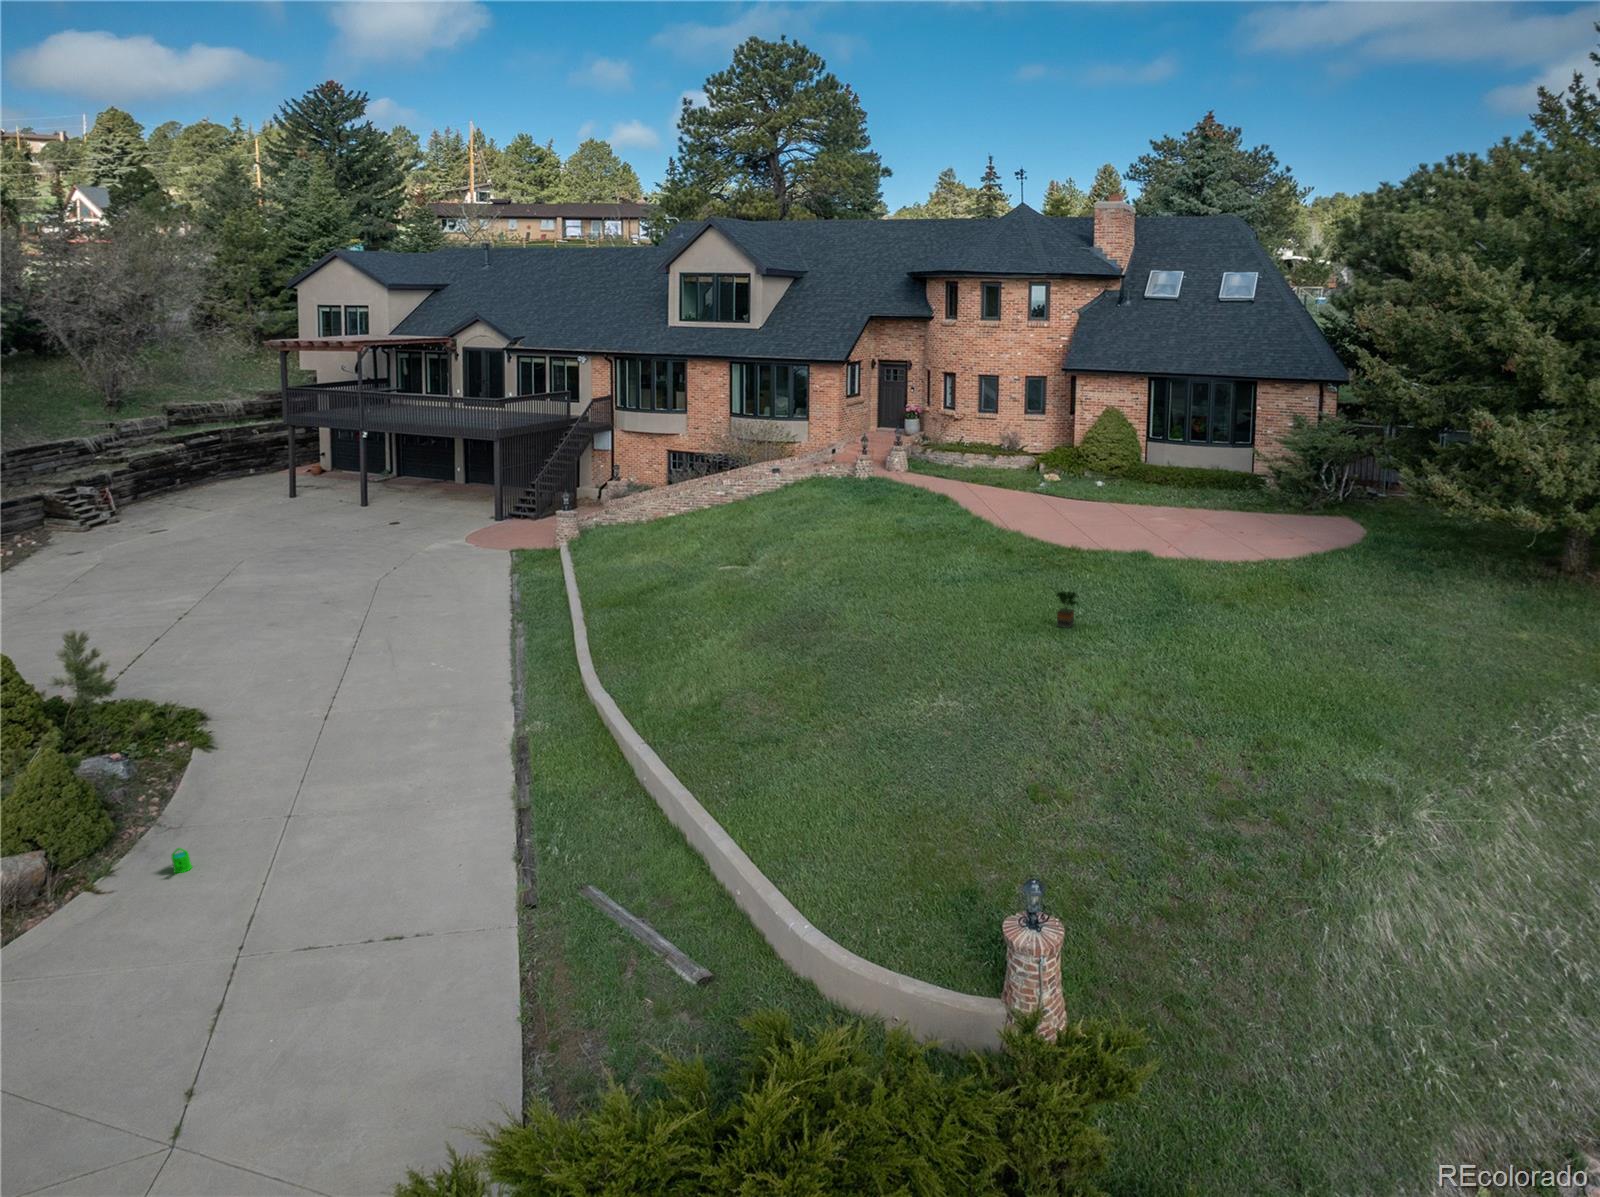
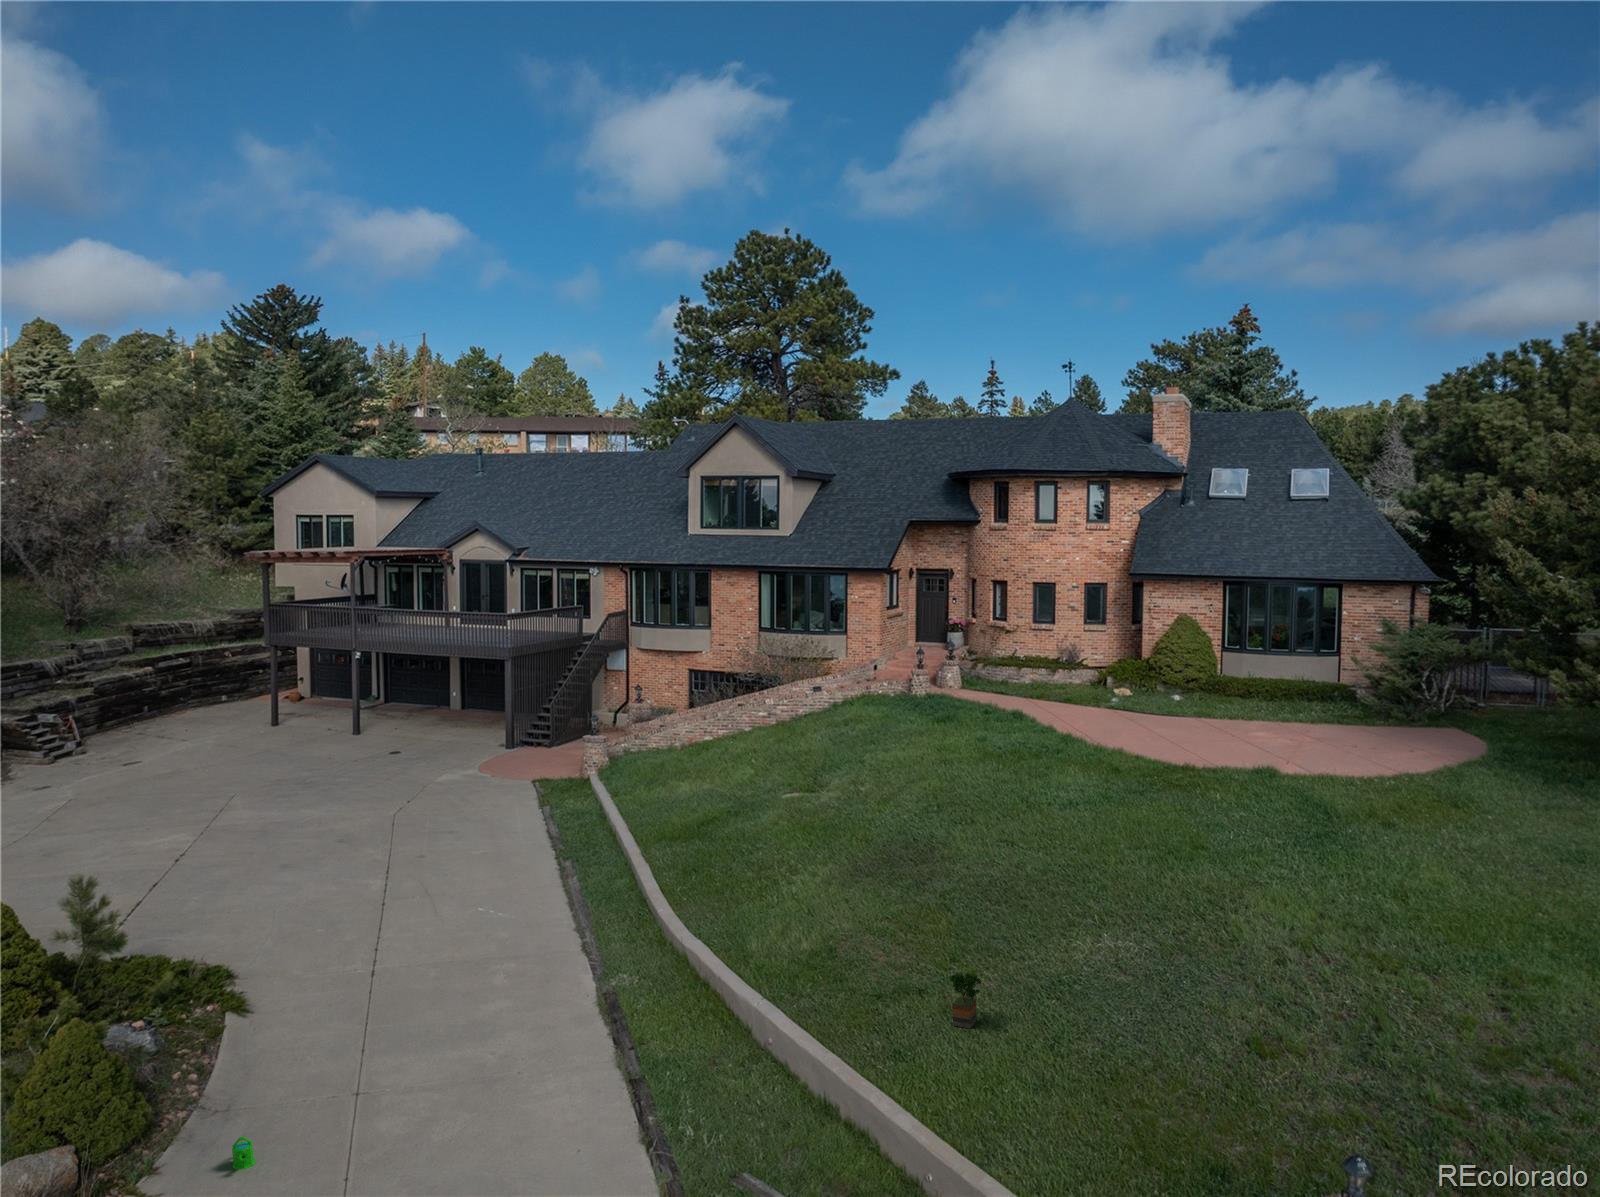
potted tree: present [1056,591,1079,628] -> present [949,973,981,1028]

